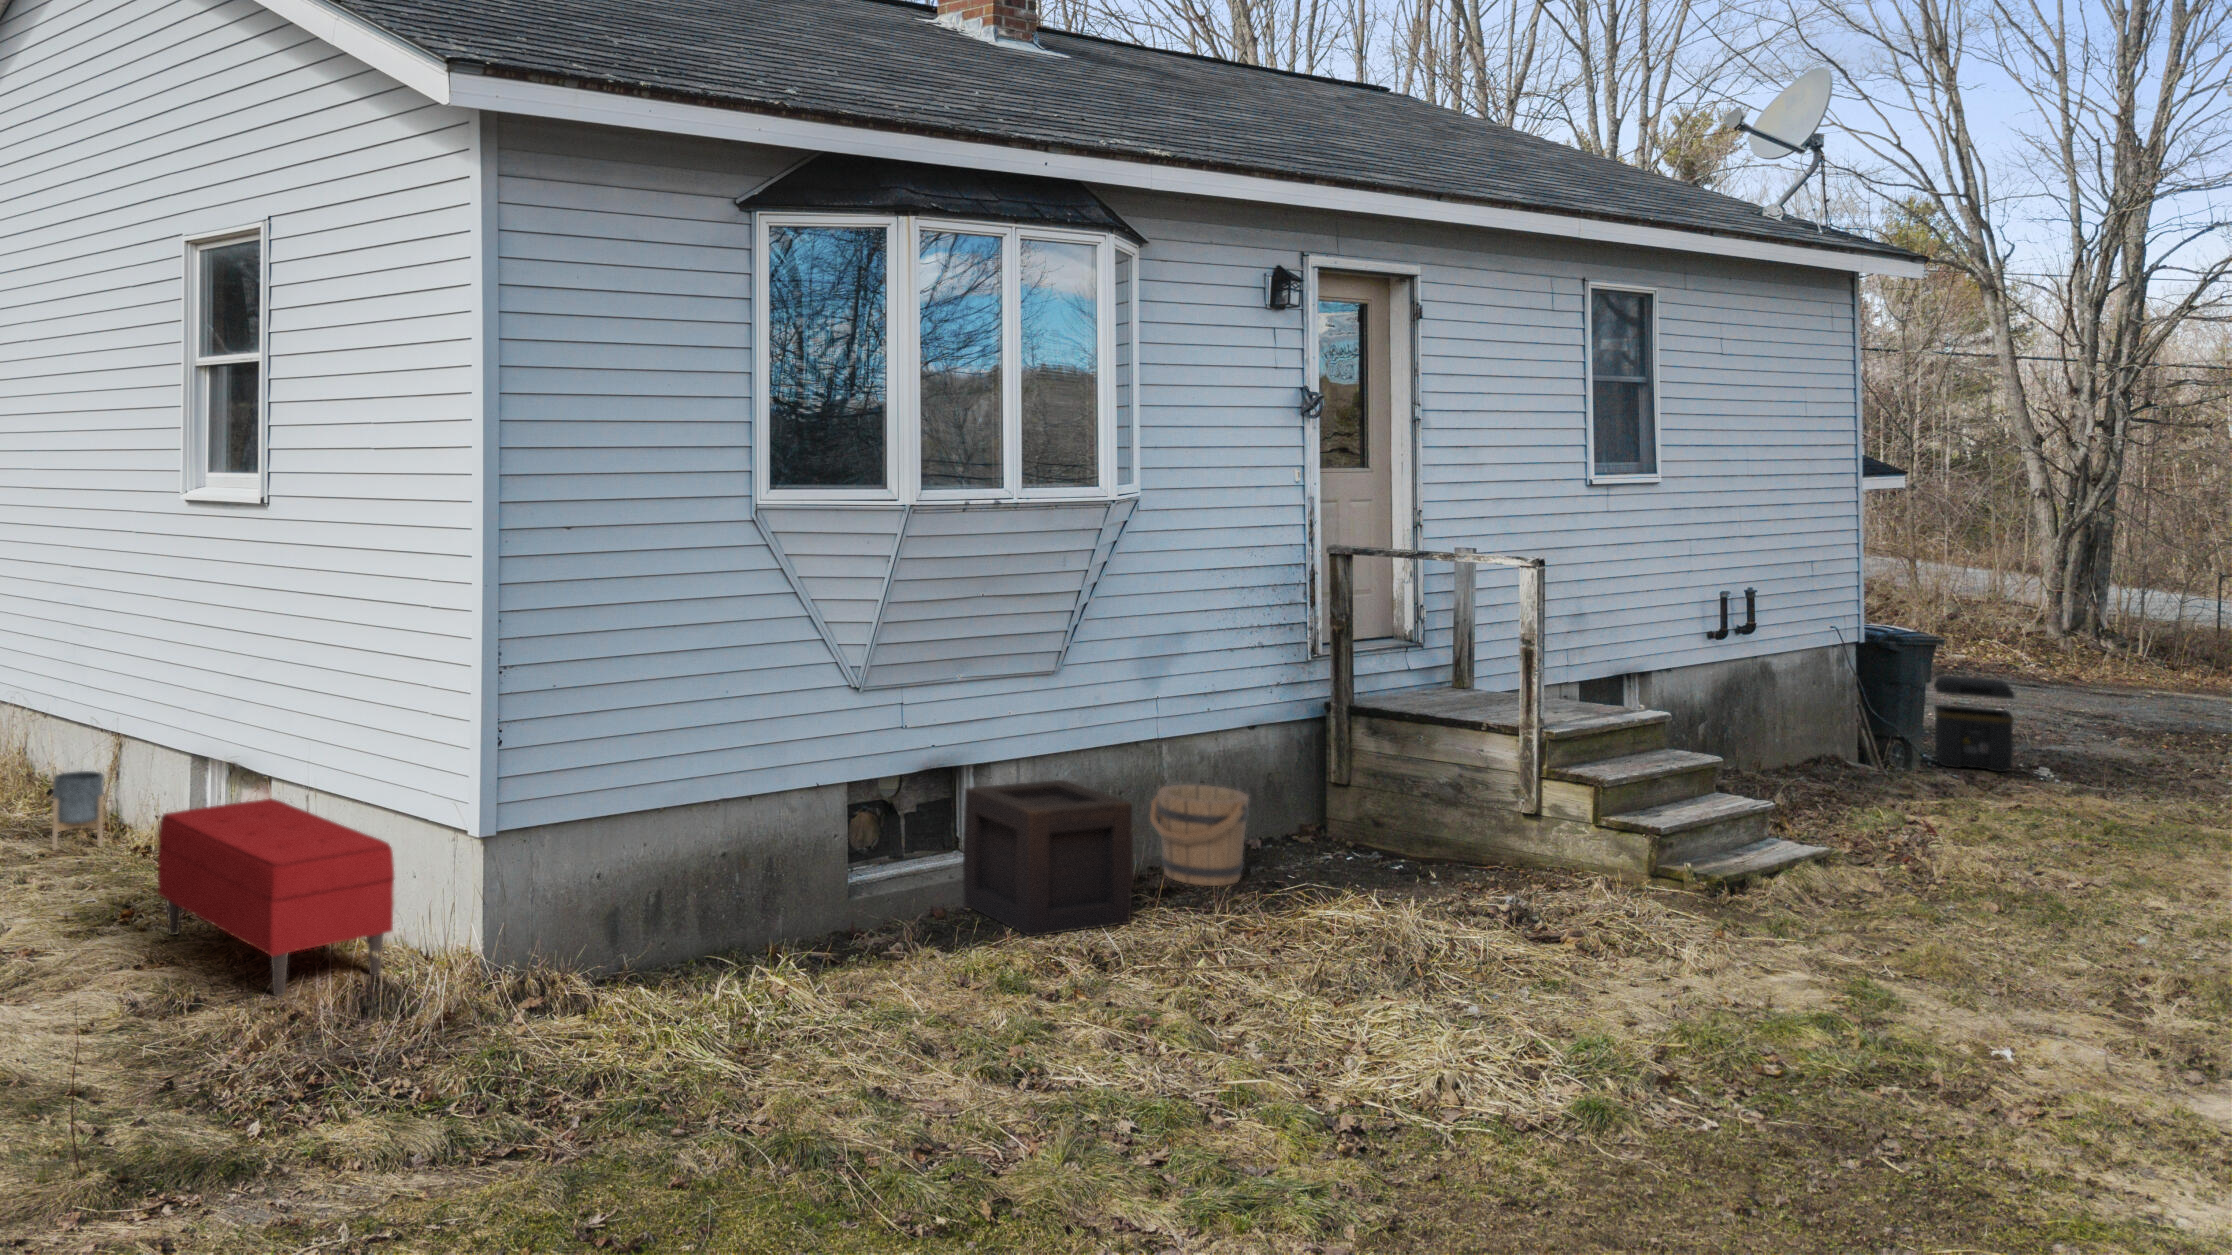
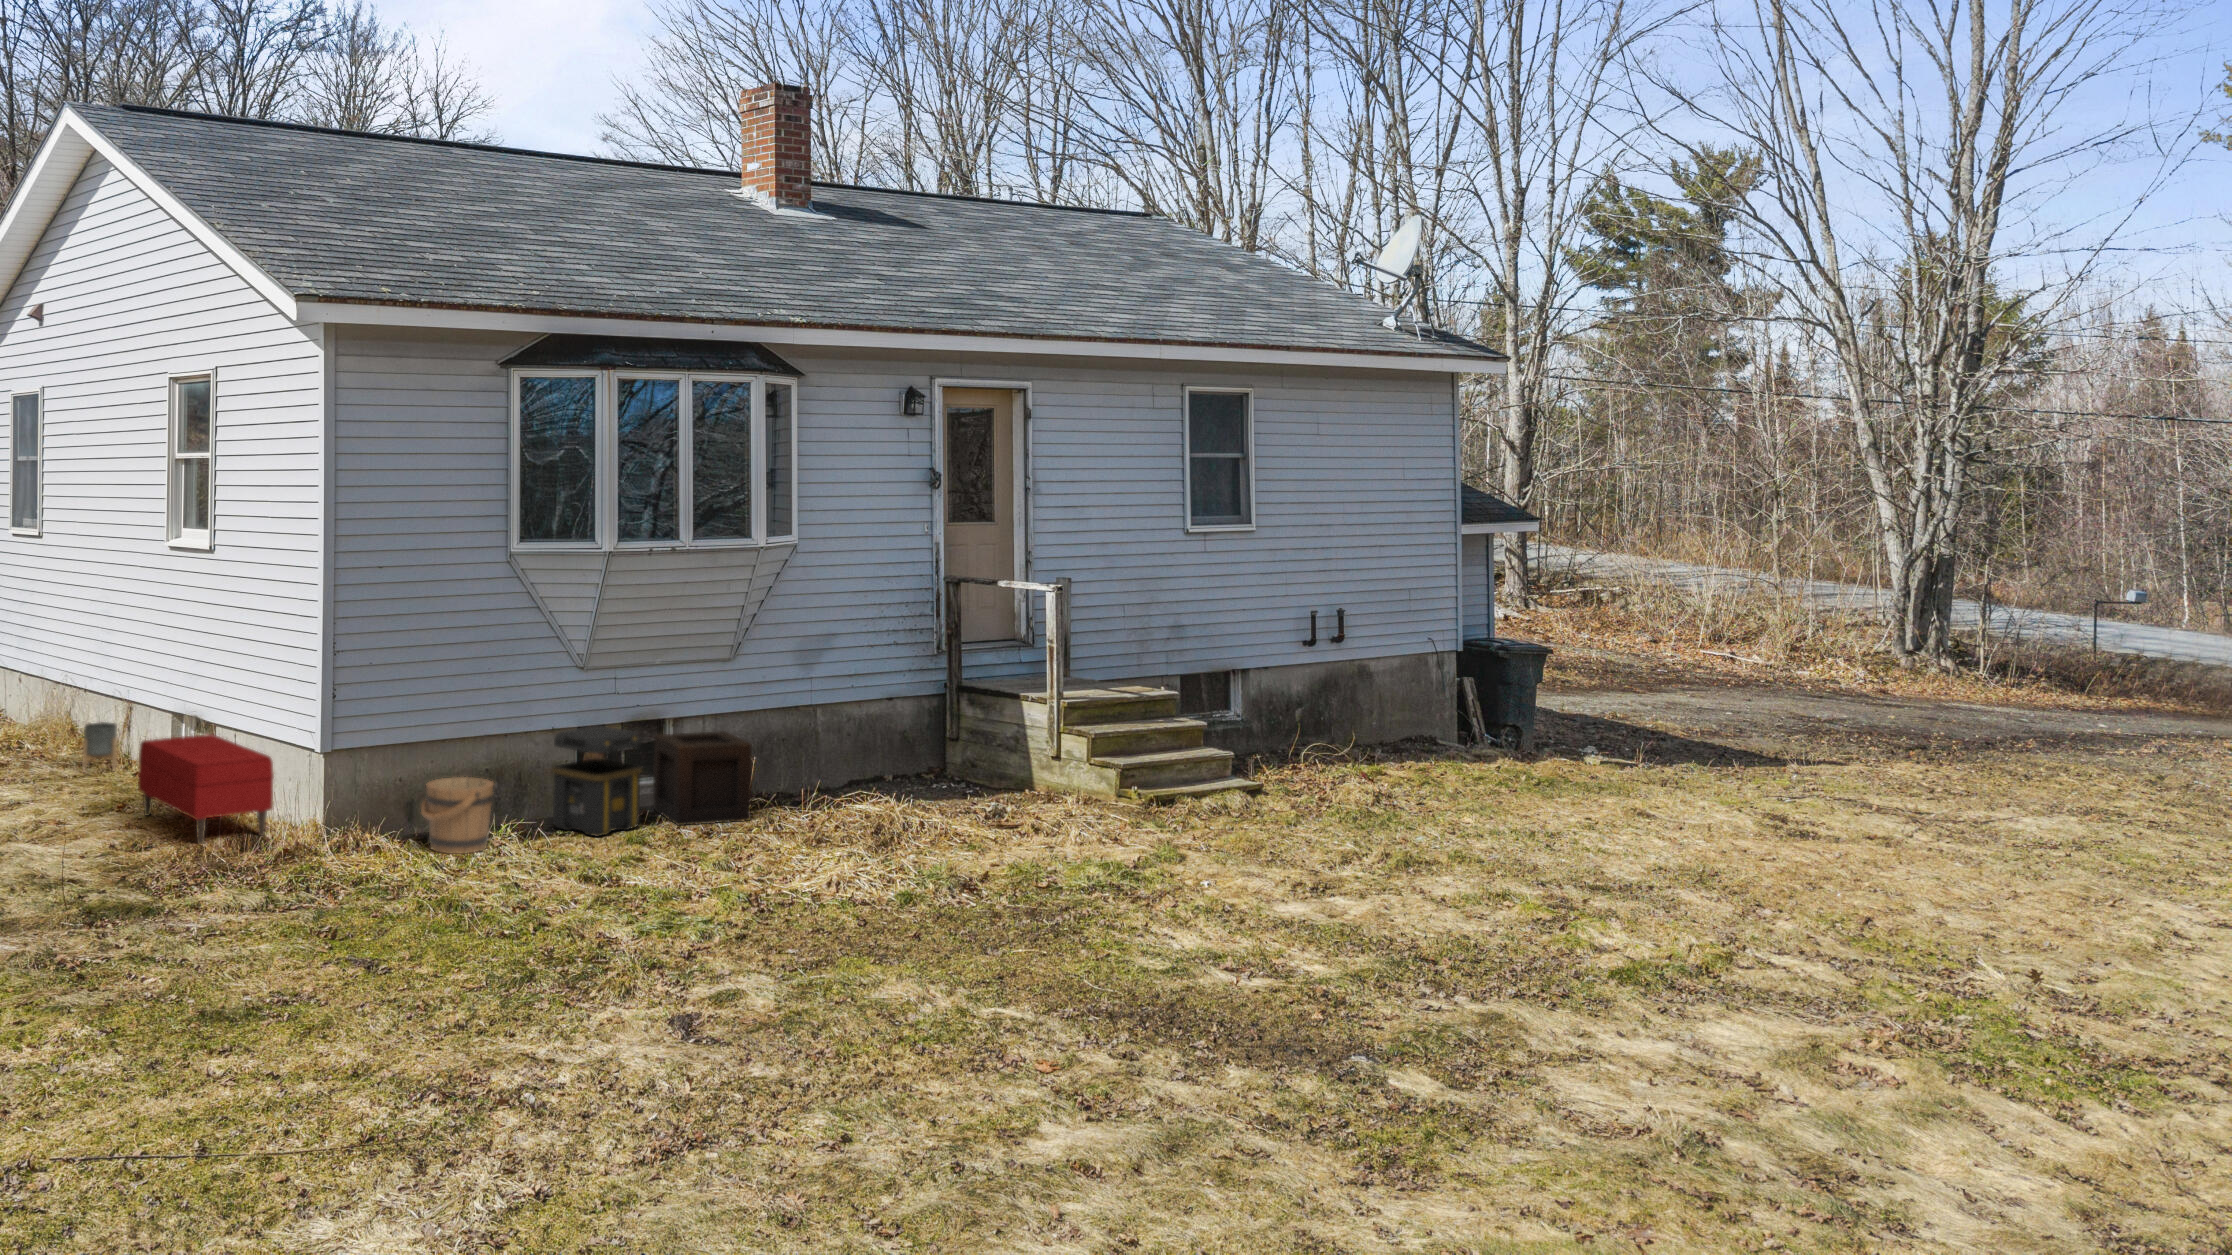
toolbox: present [1934,676,2015,772] -> present [552,726,642,836]
bucket: present [1150,784,1249,886] -> present [421,777,493,854]

